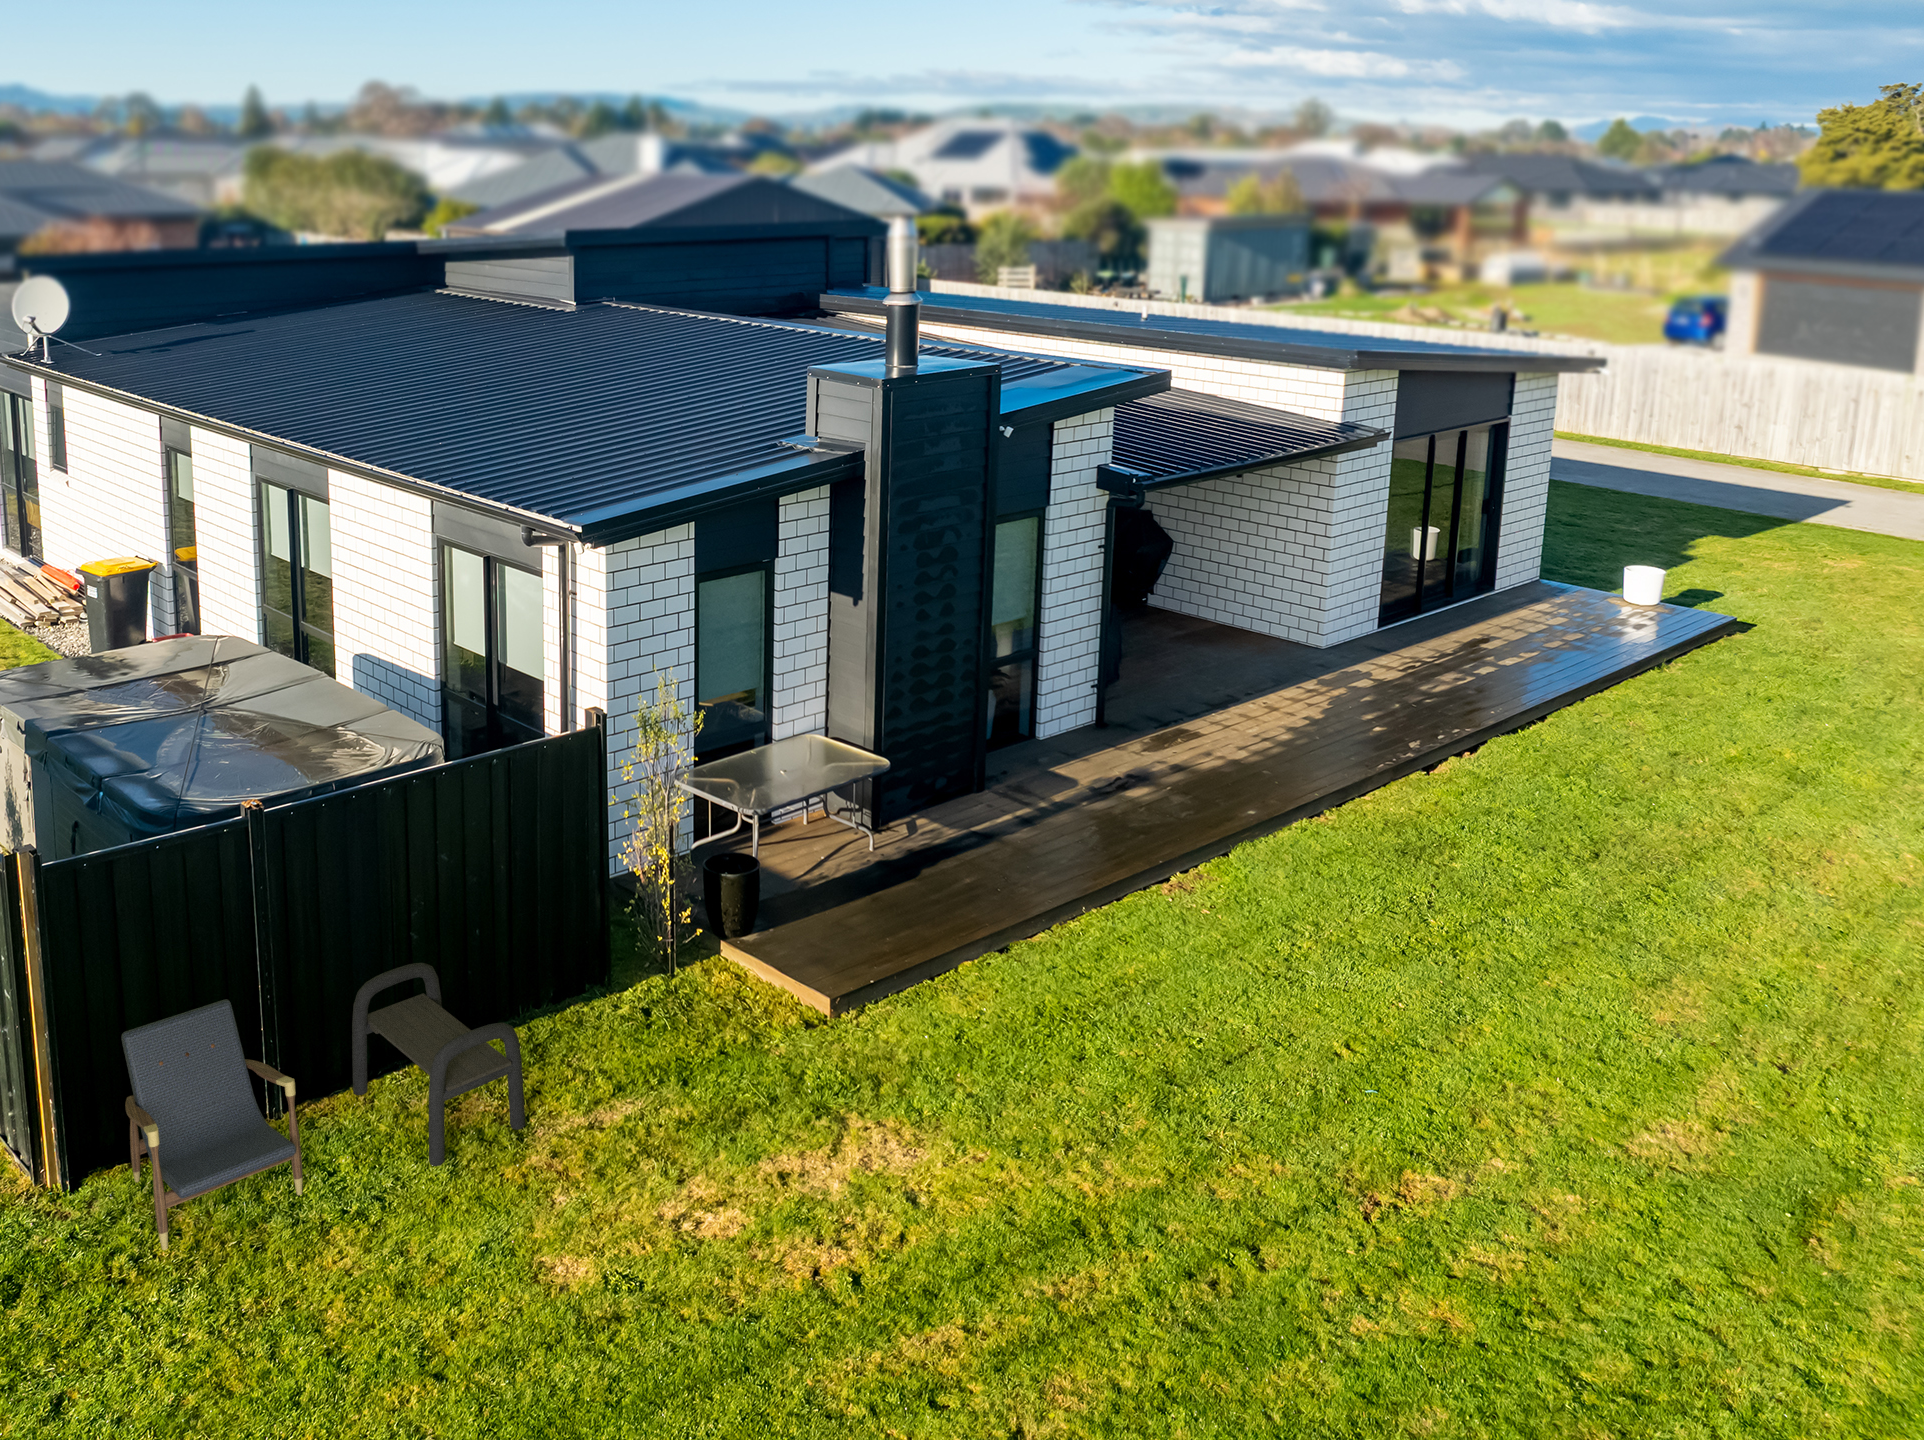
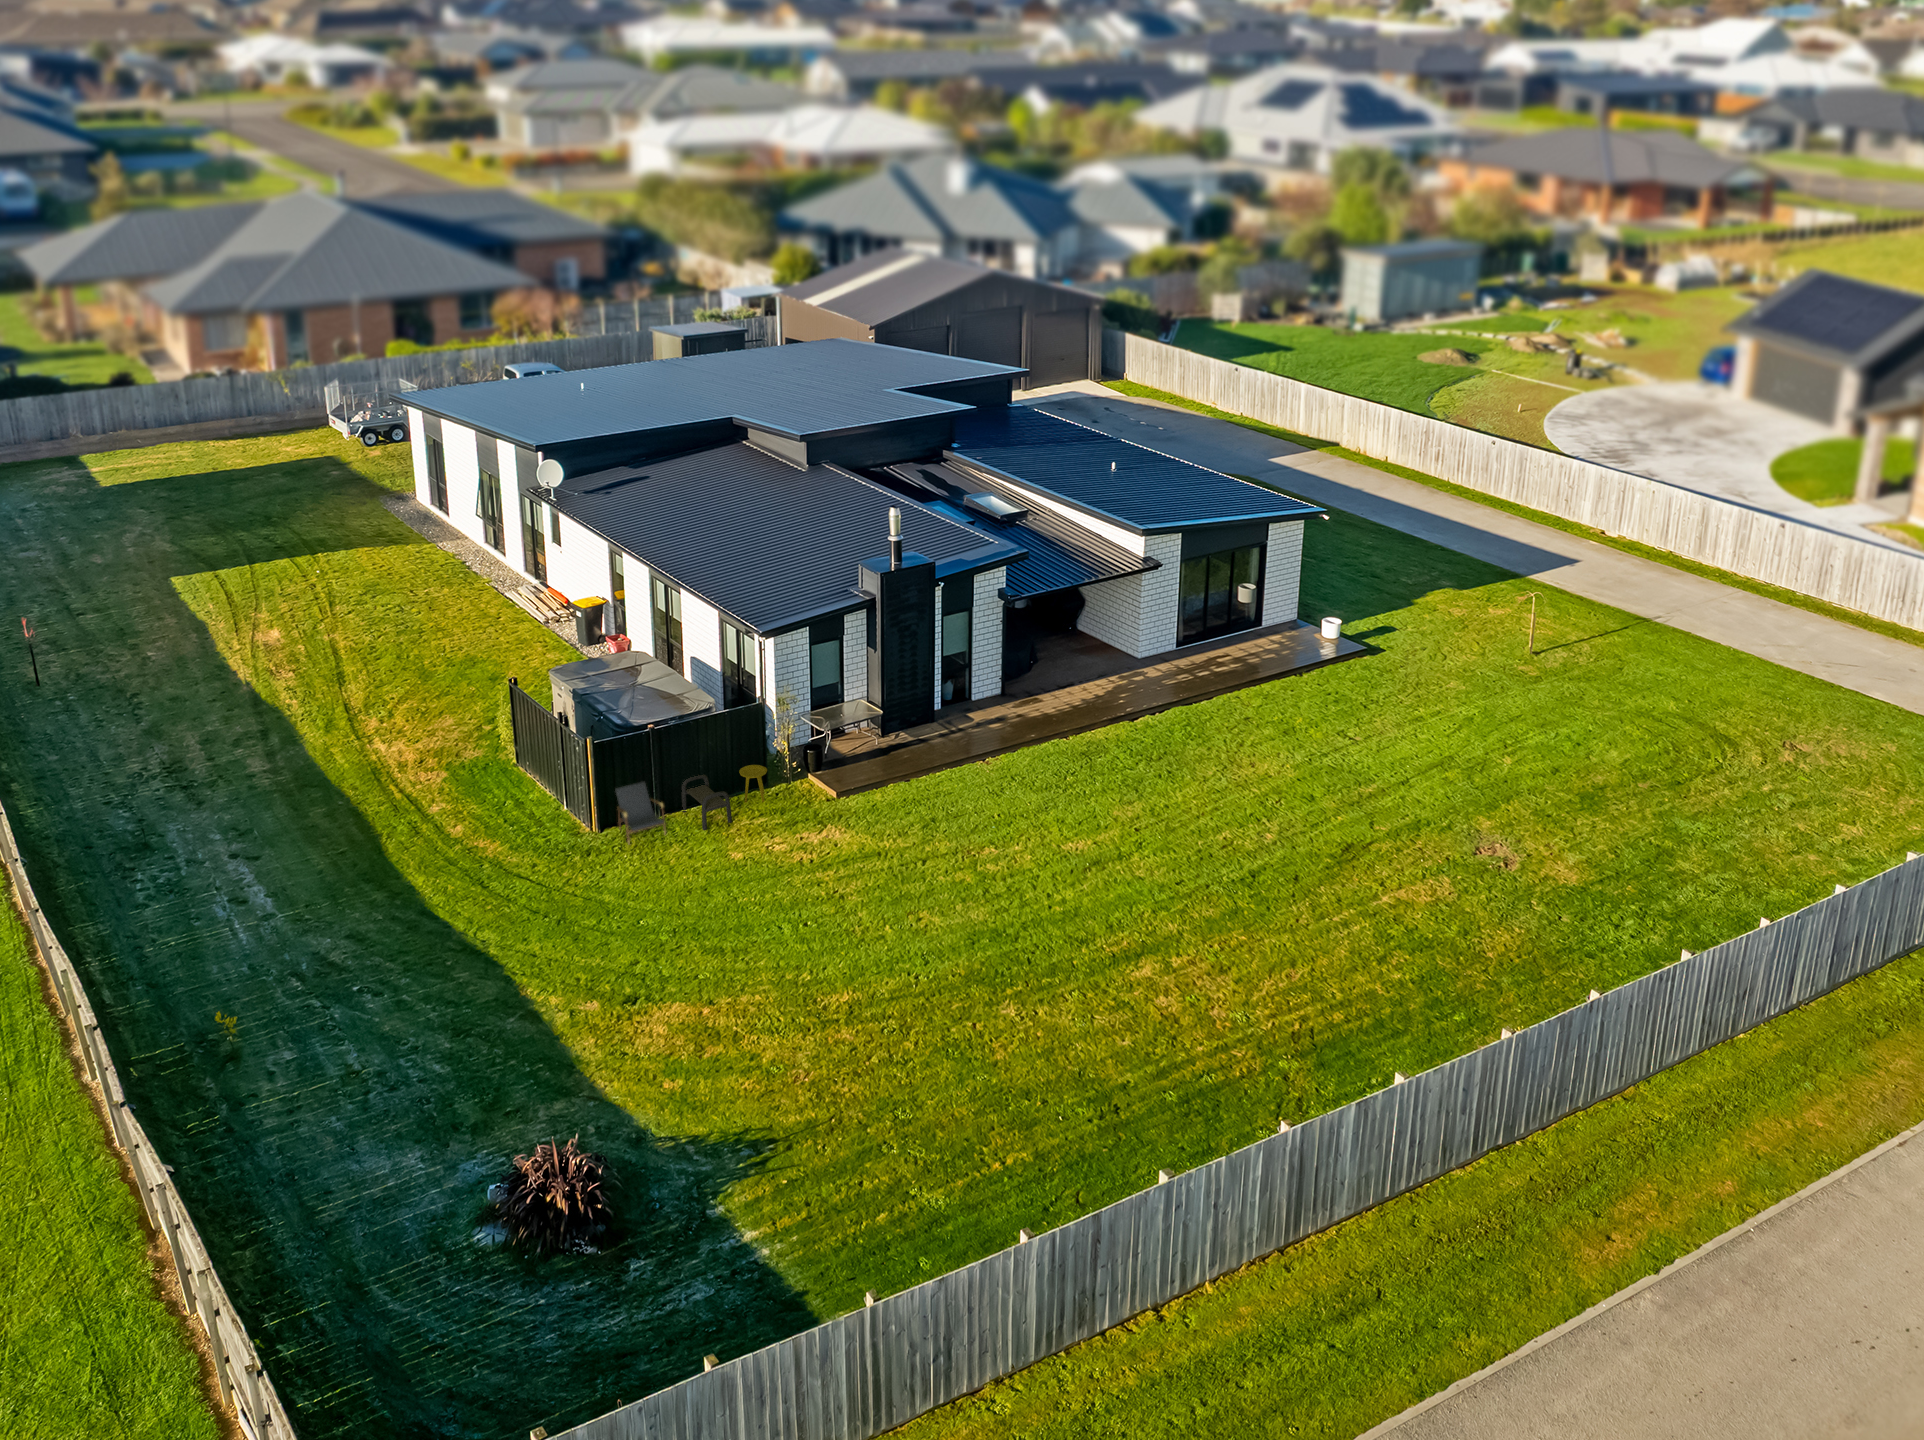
side table: none [533,924,619,1048] -> present [739,765,767,803]

